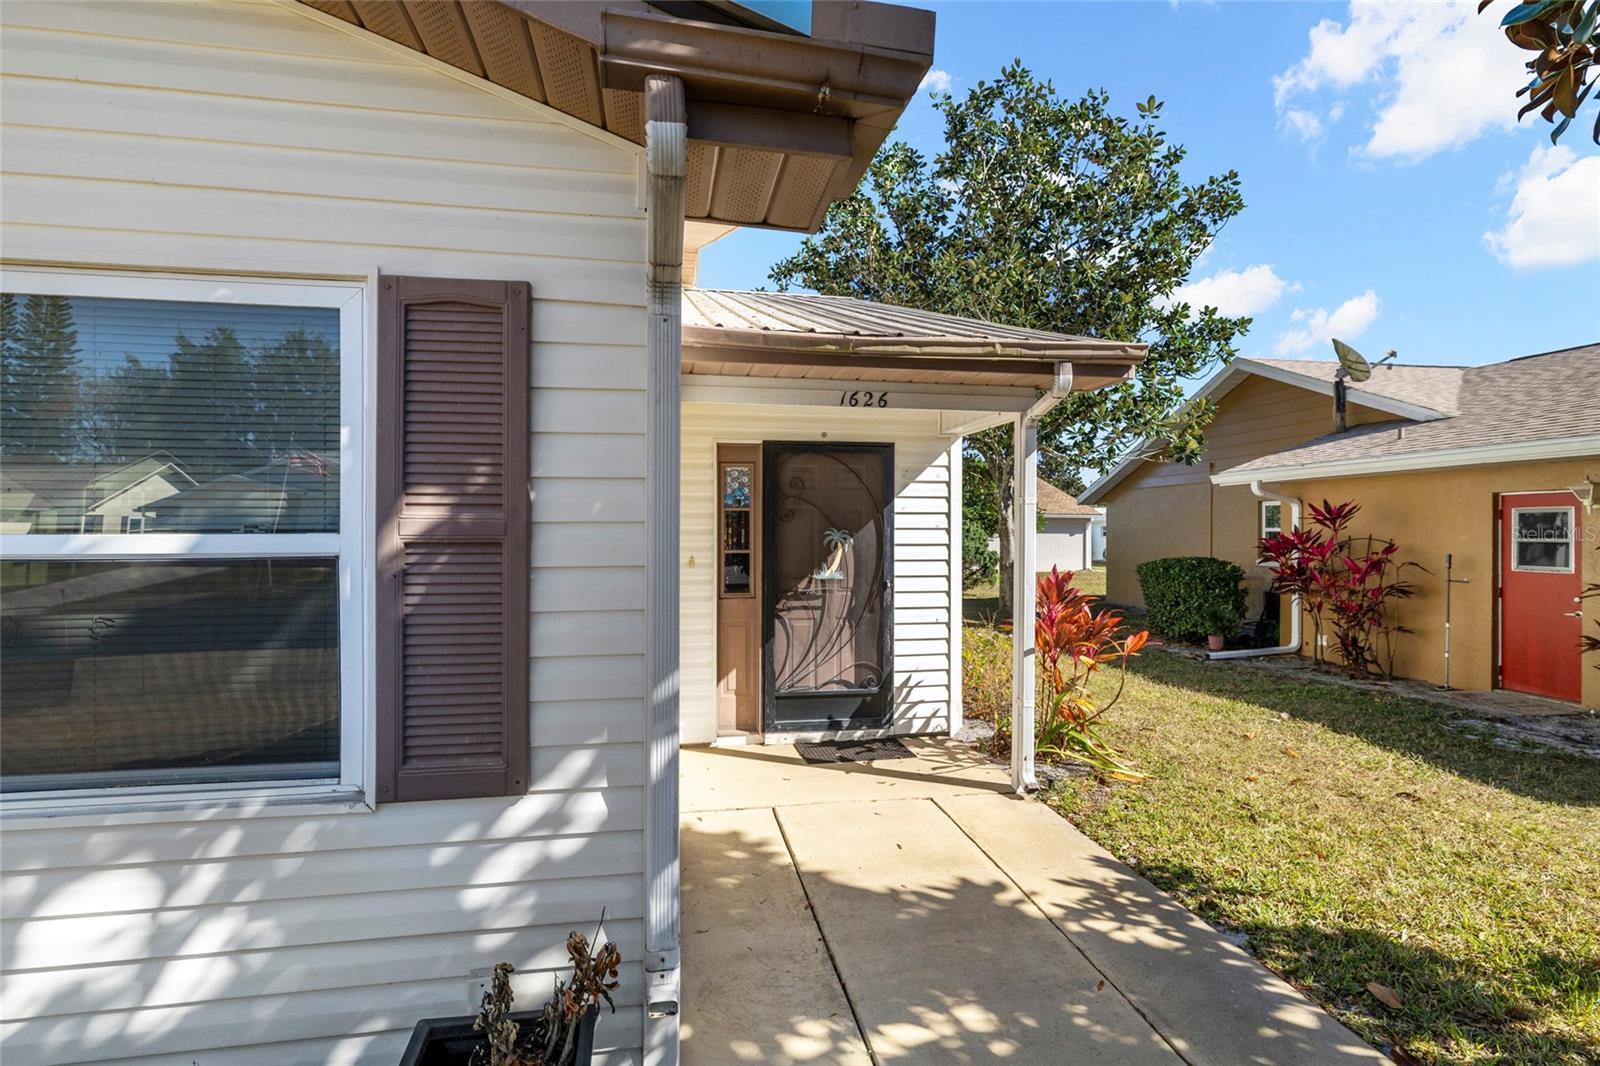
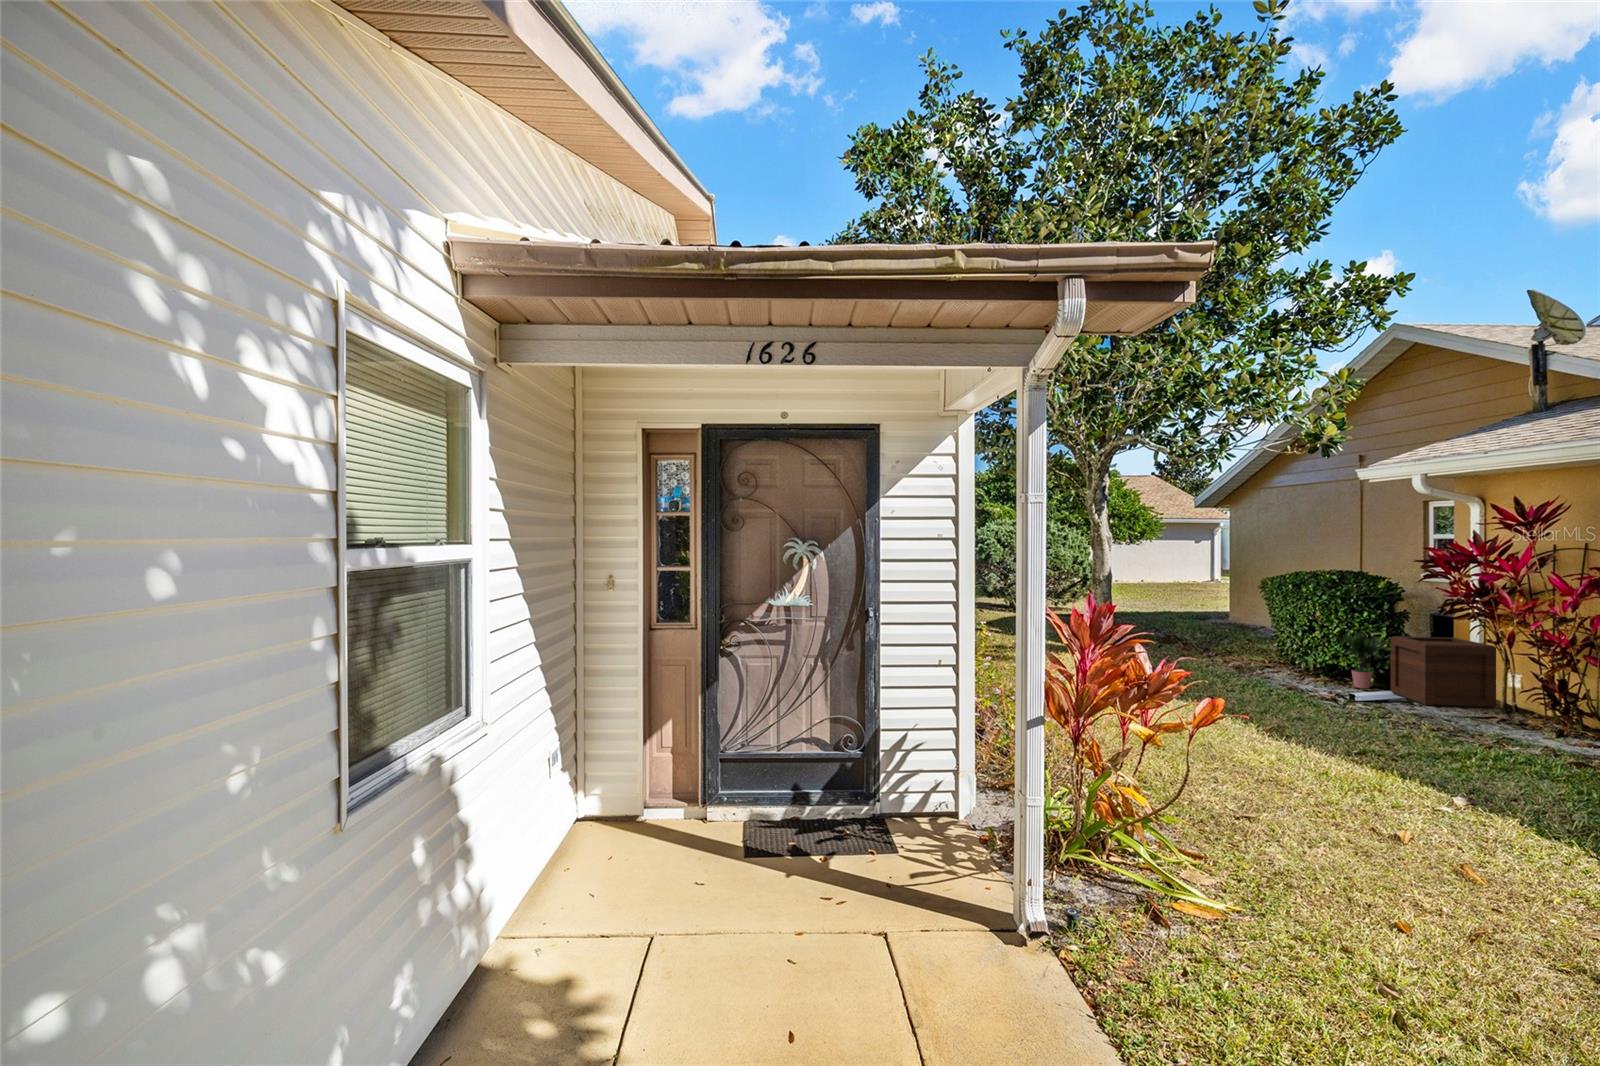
wooden crate: none [1237,608,1310,660] -> present [1391,636,1496,708]

